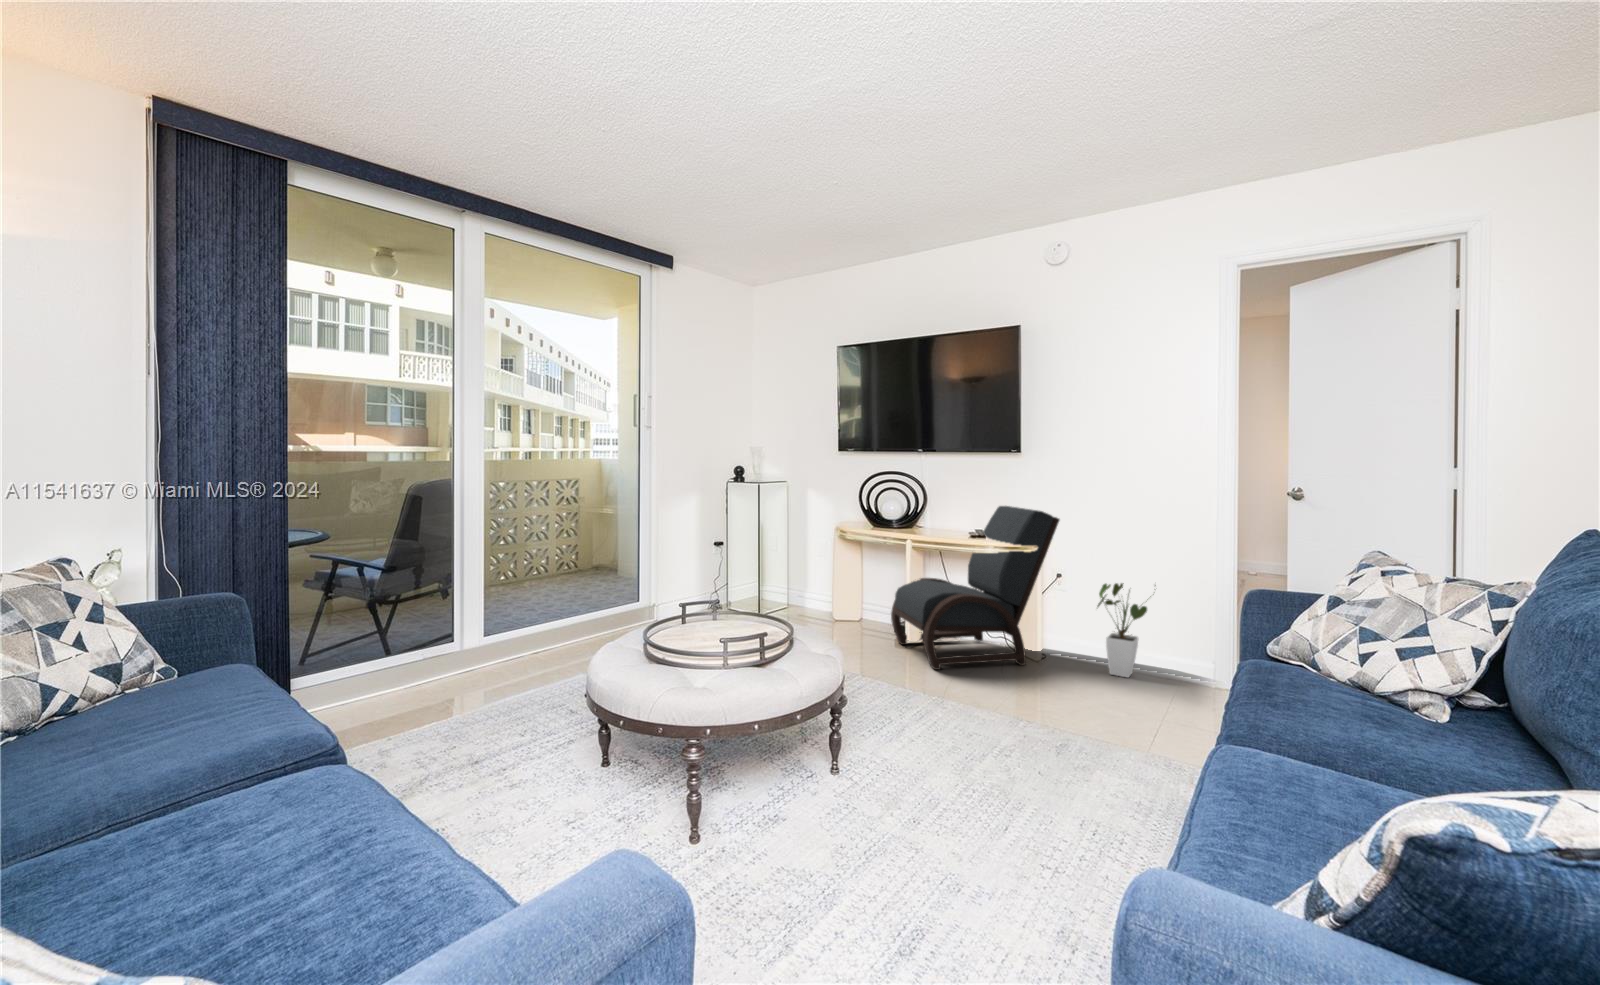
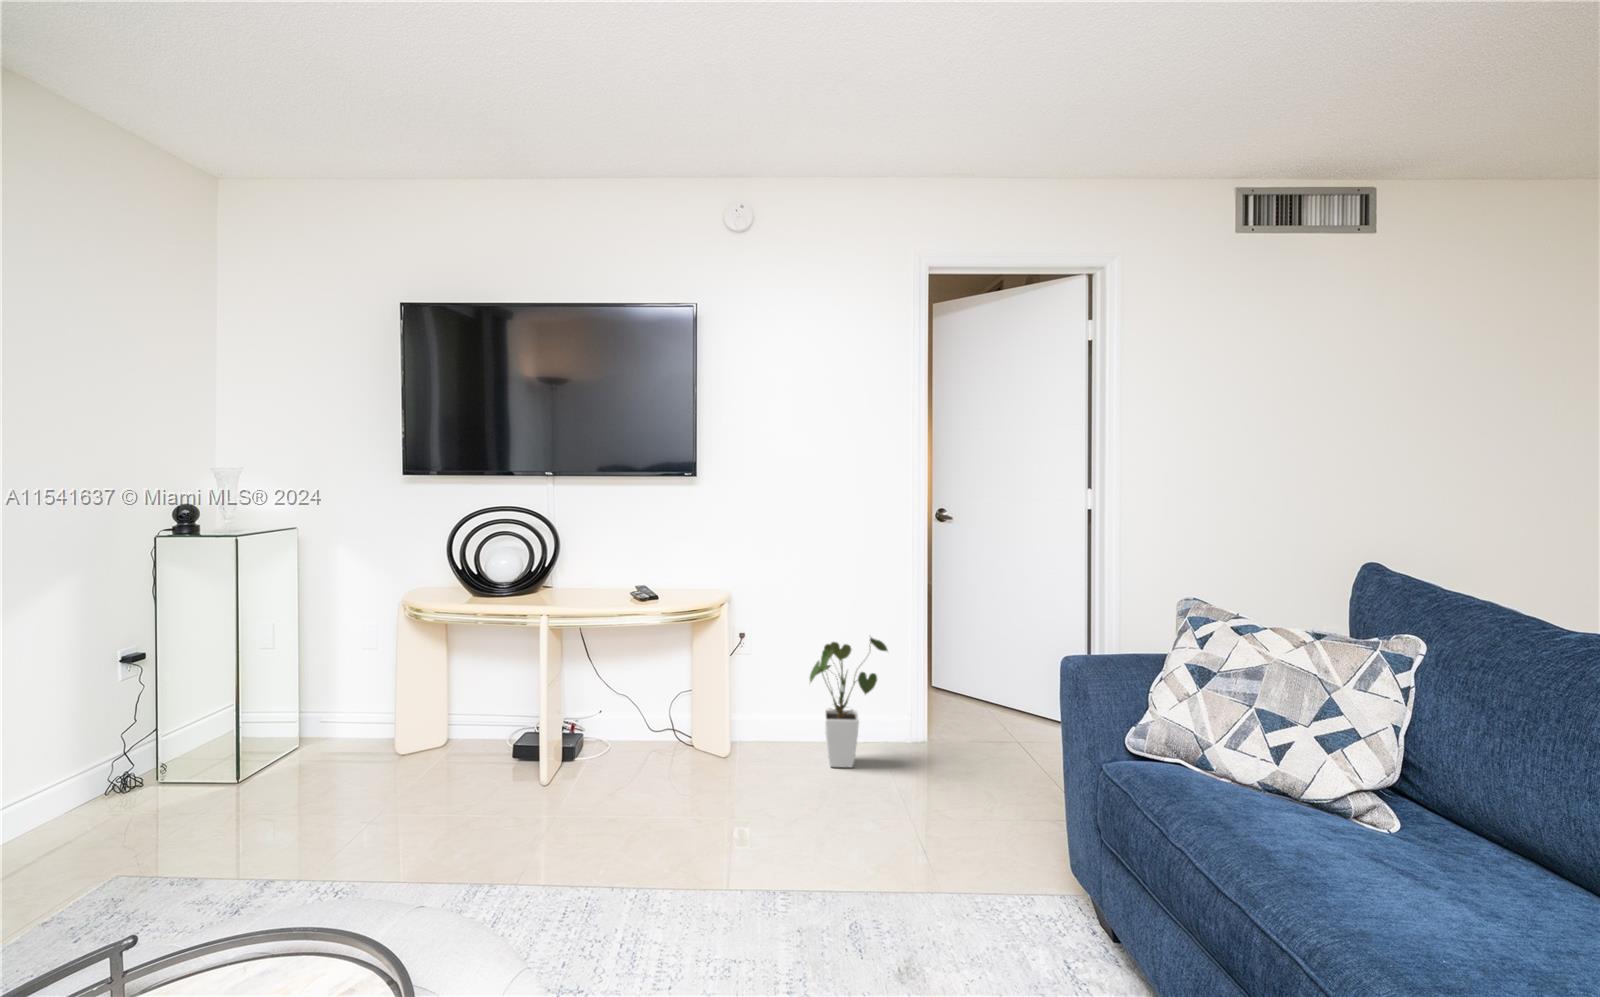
lounge chair: present [891,506,1060,670] -> none [511,548,755,823]

